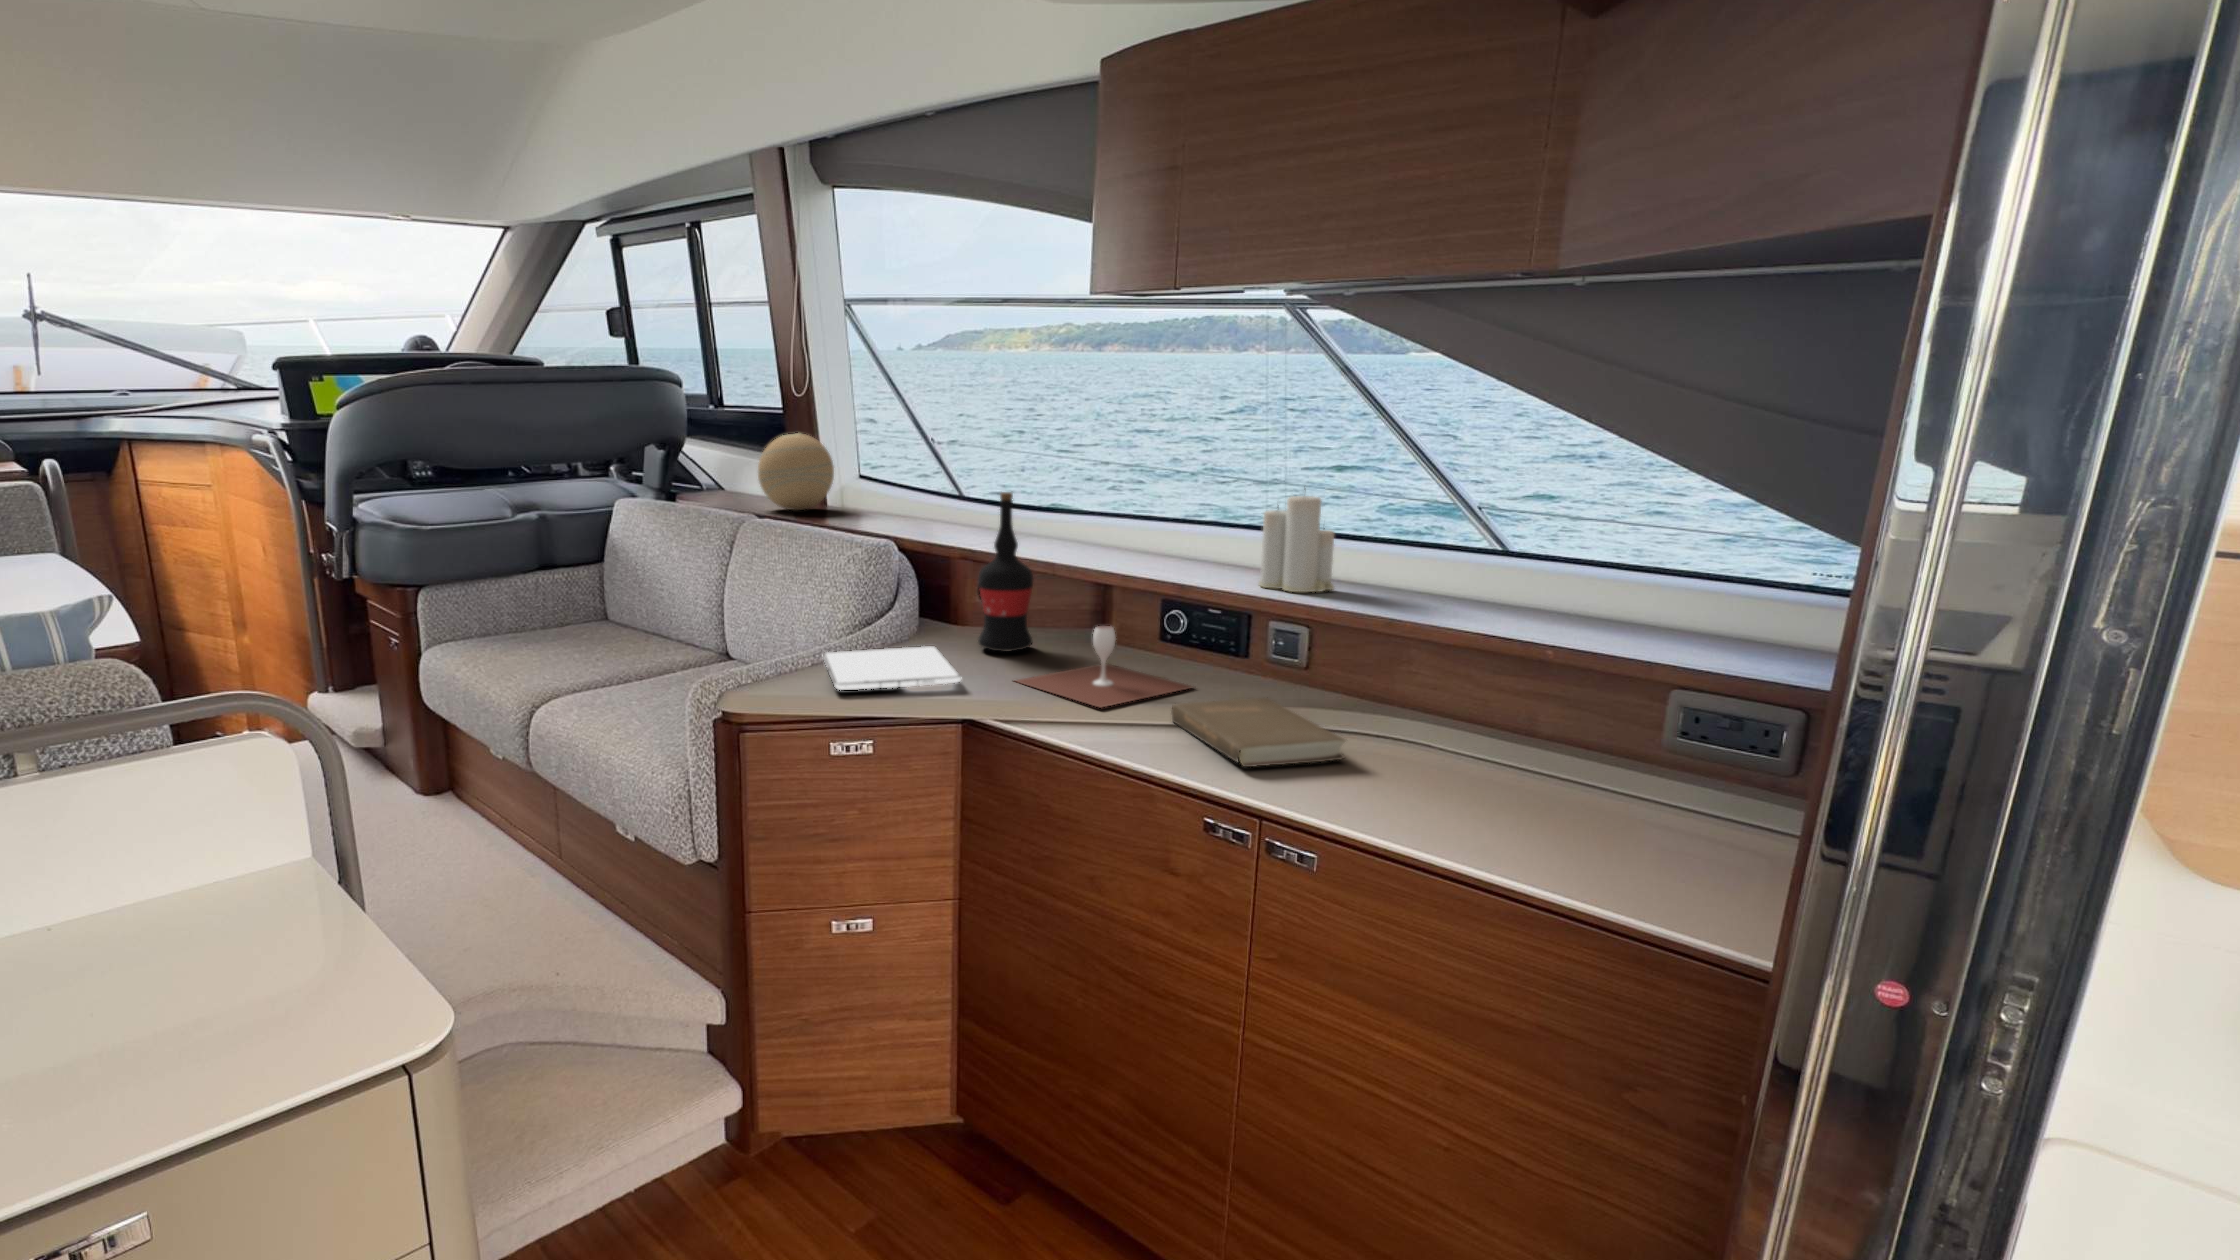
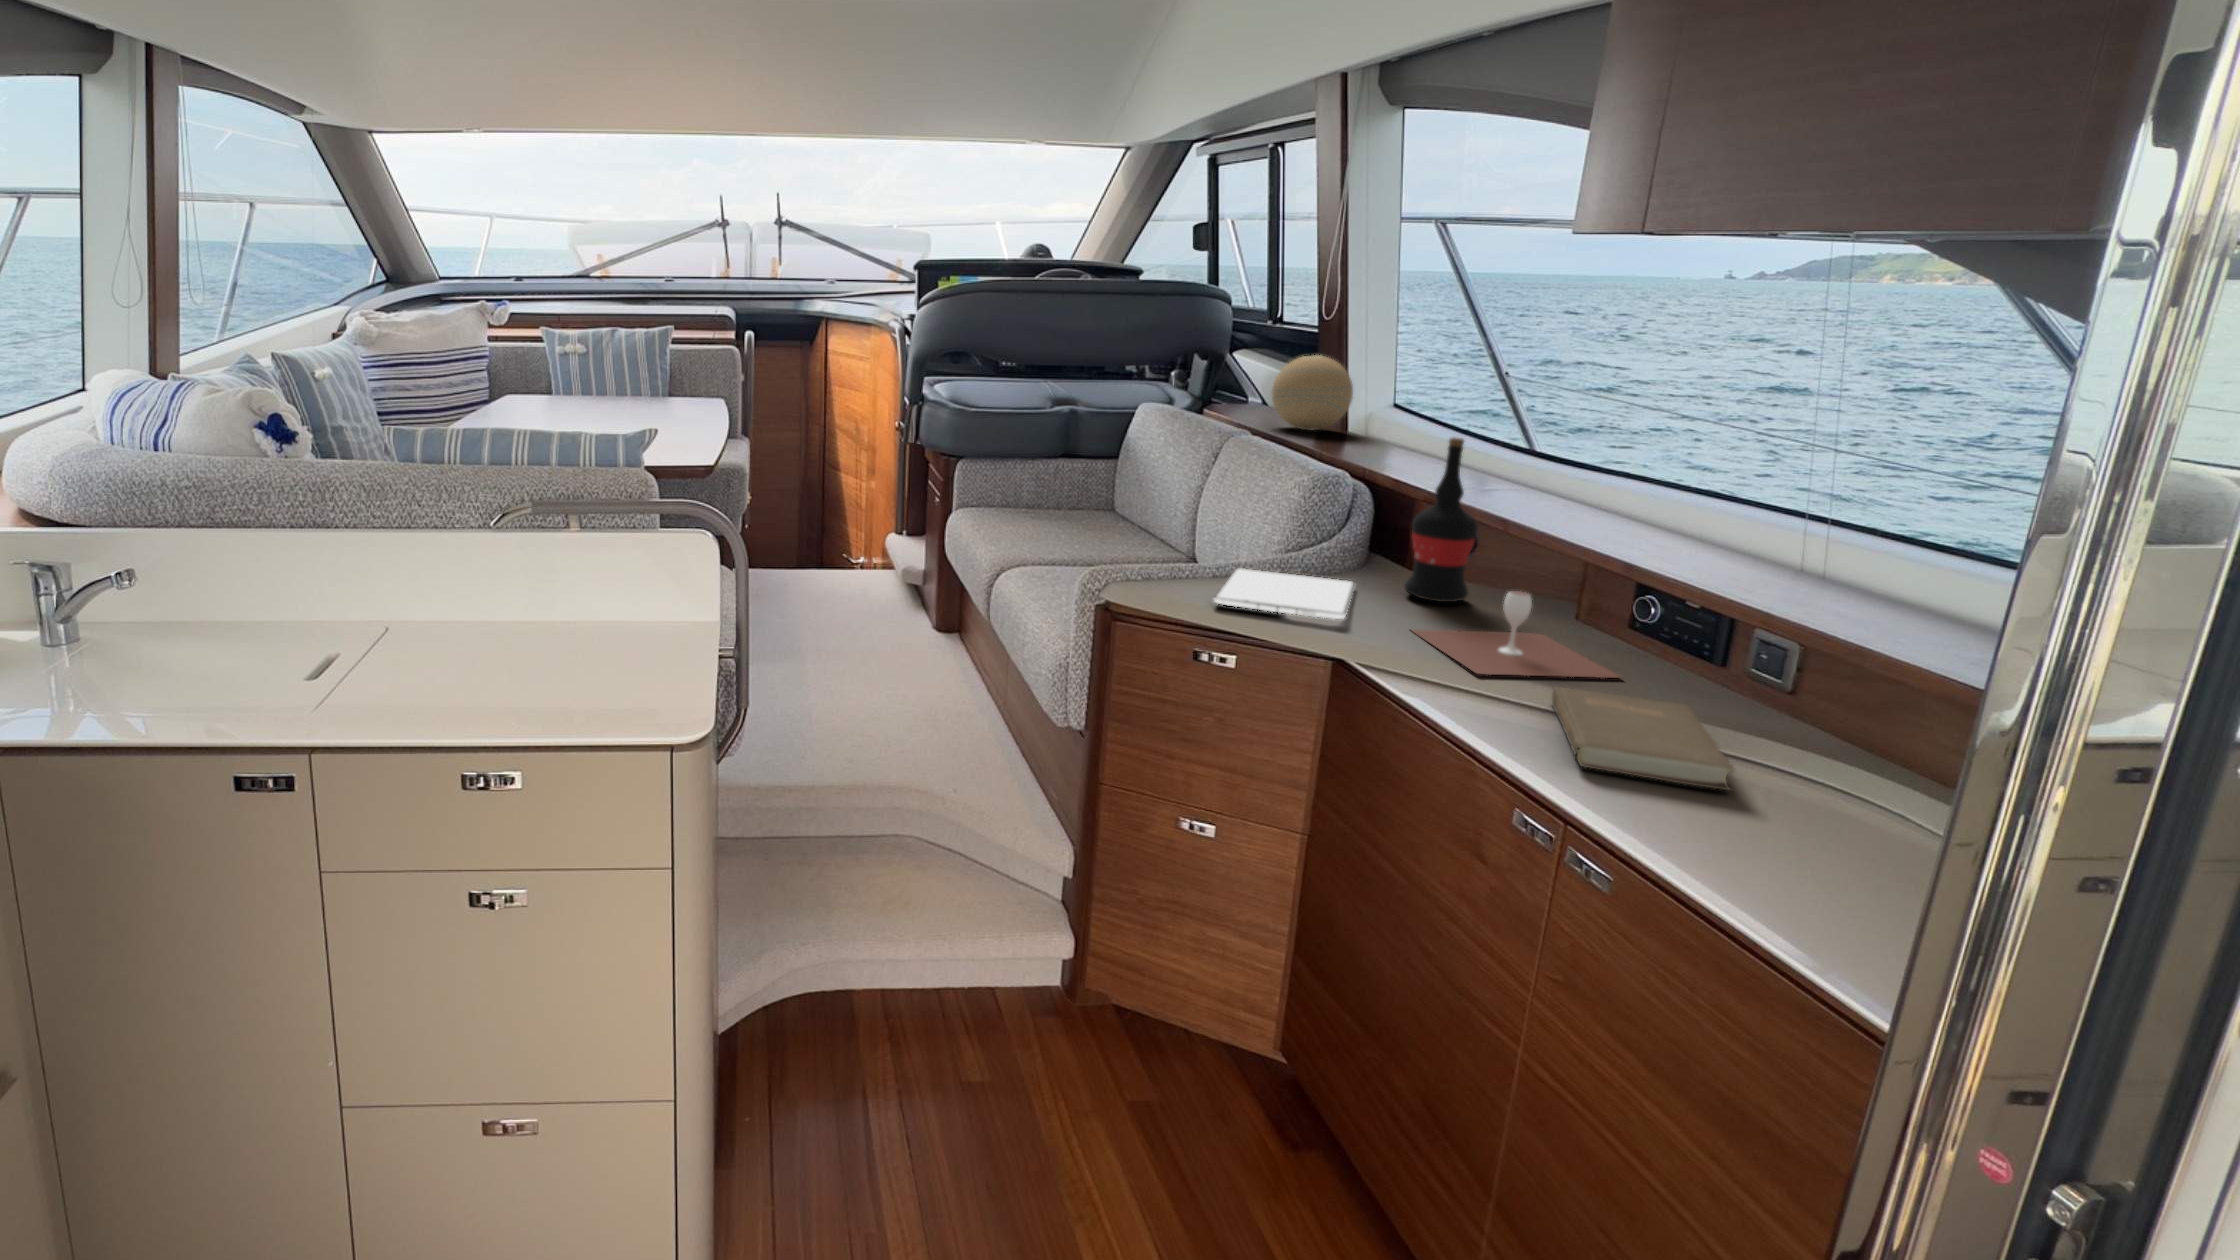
candle: present [1259,496,1335,592] -> none [1750,472,1867,601]

